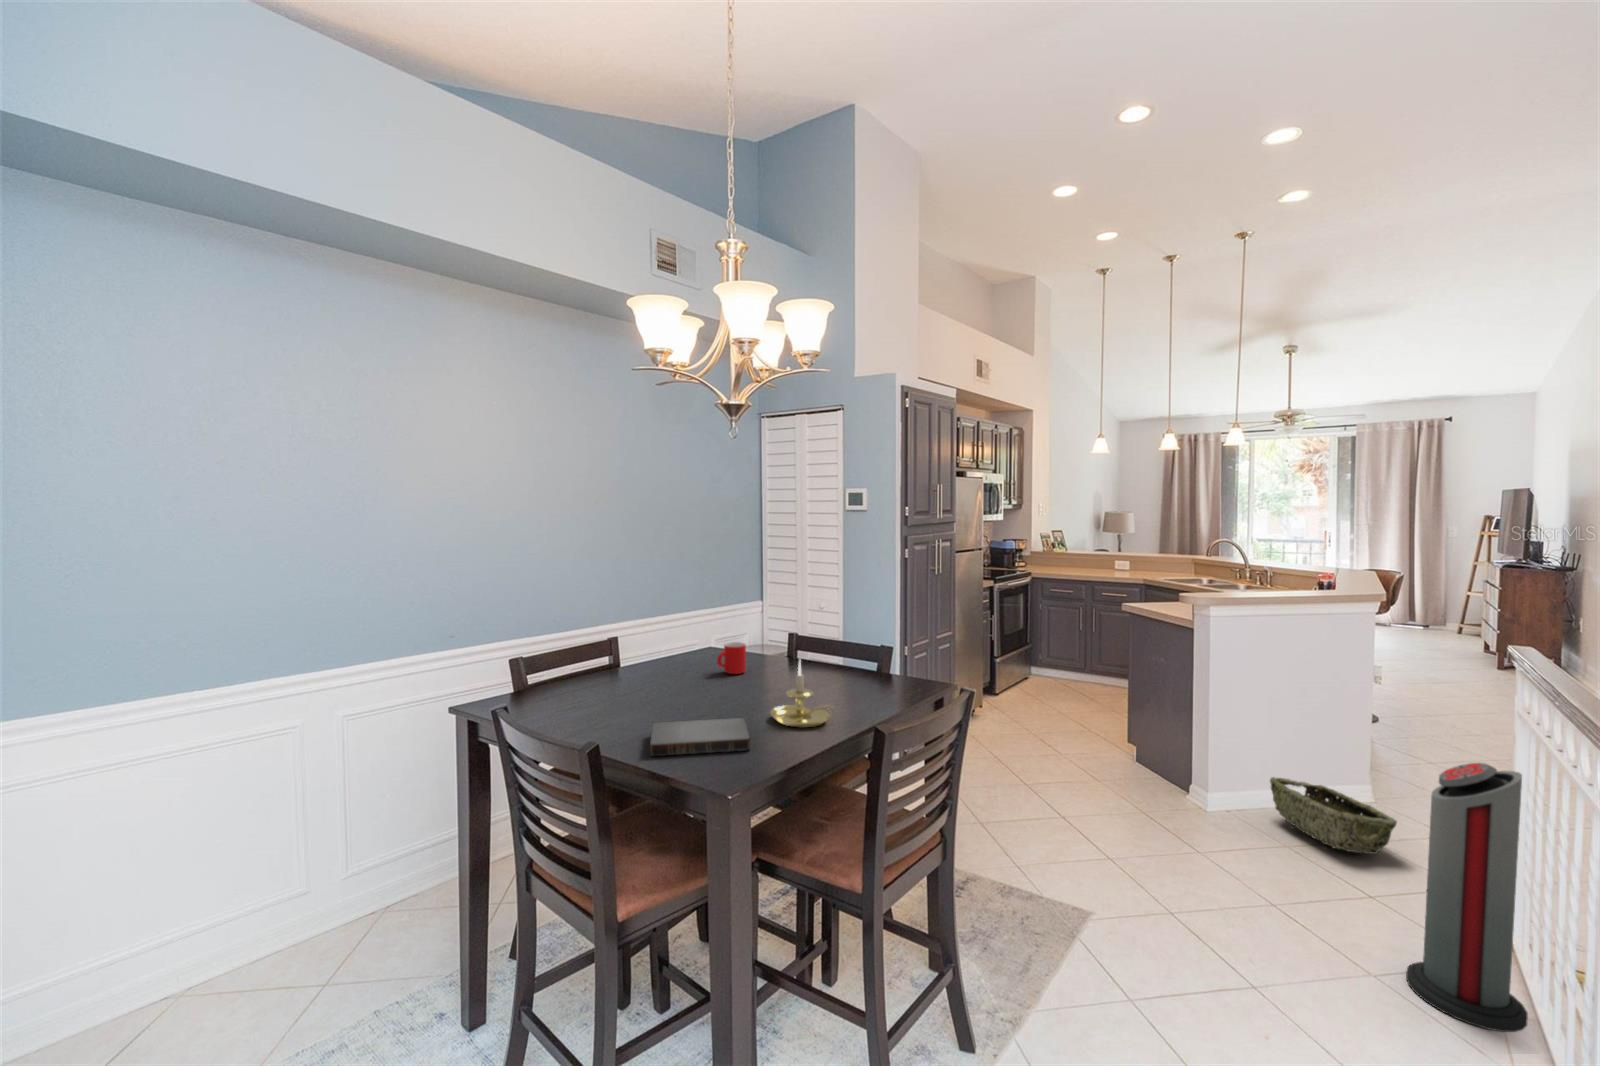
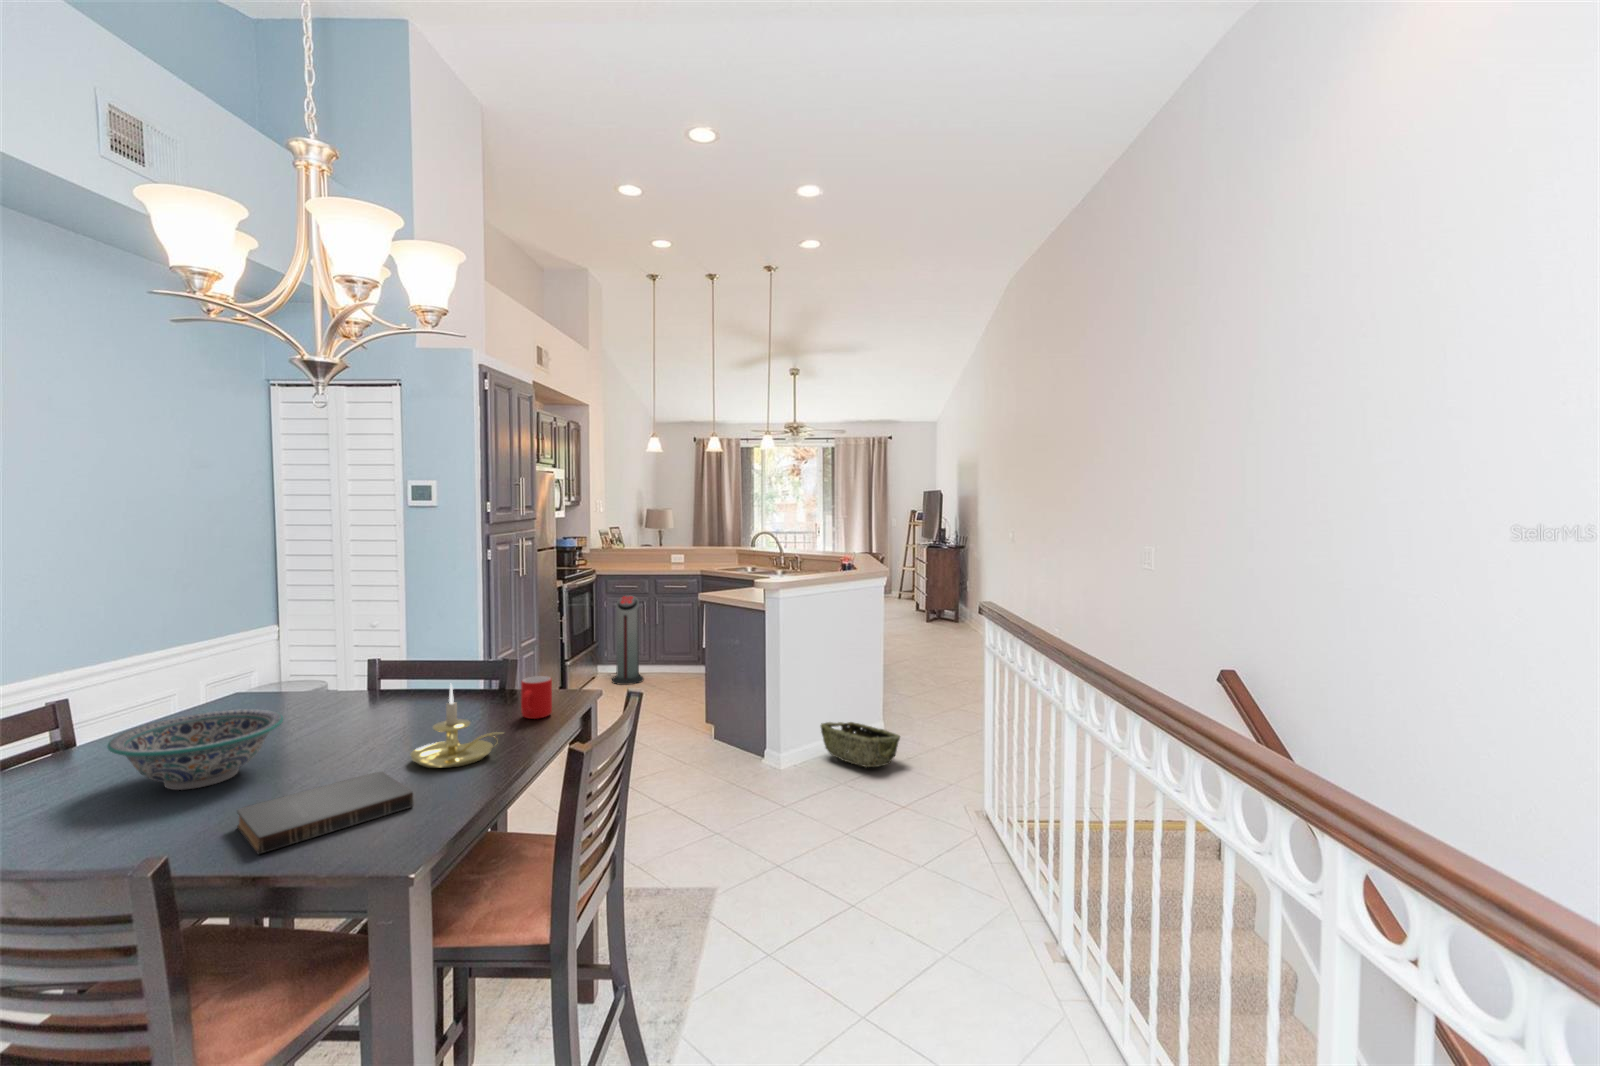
mug: present [717,642,746,674] -> present [521,676,552,719]
decorative bowl: none [612,654,704,704] -> present [107,709,283,790]
air purifier: present [1406,763,1528,1032] -> present [612,595,644,685]

